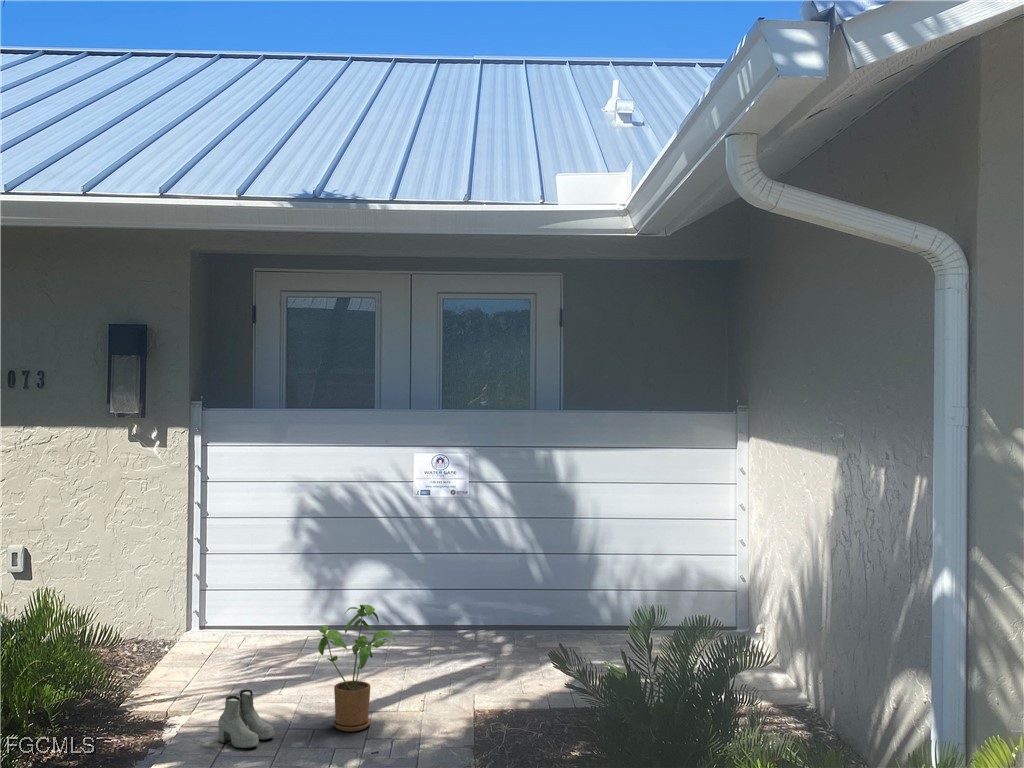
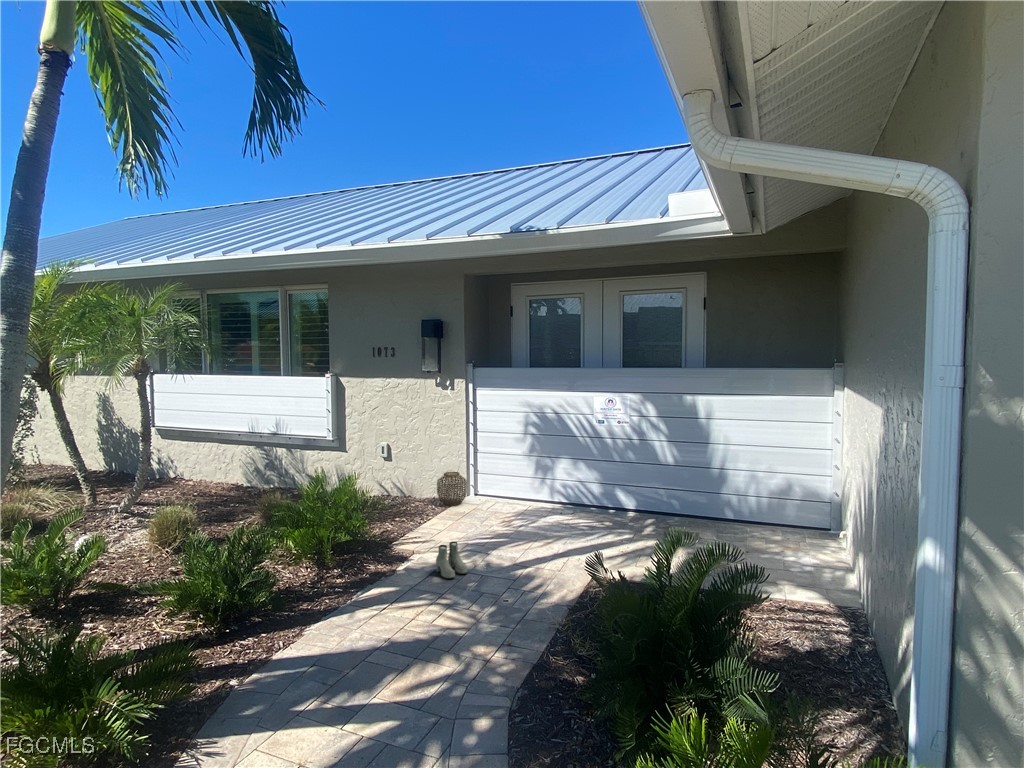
woven basket: none [135,589,190,649] -> present [437,472,467,506]
house plant: present [318,605,395,731] -> none [495,496,542,576]

